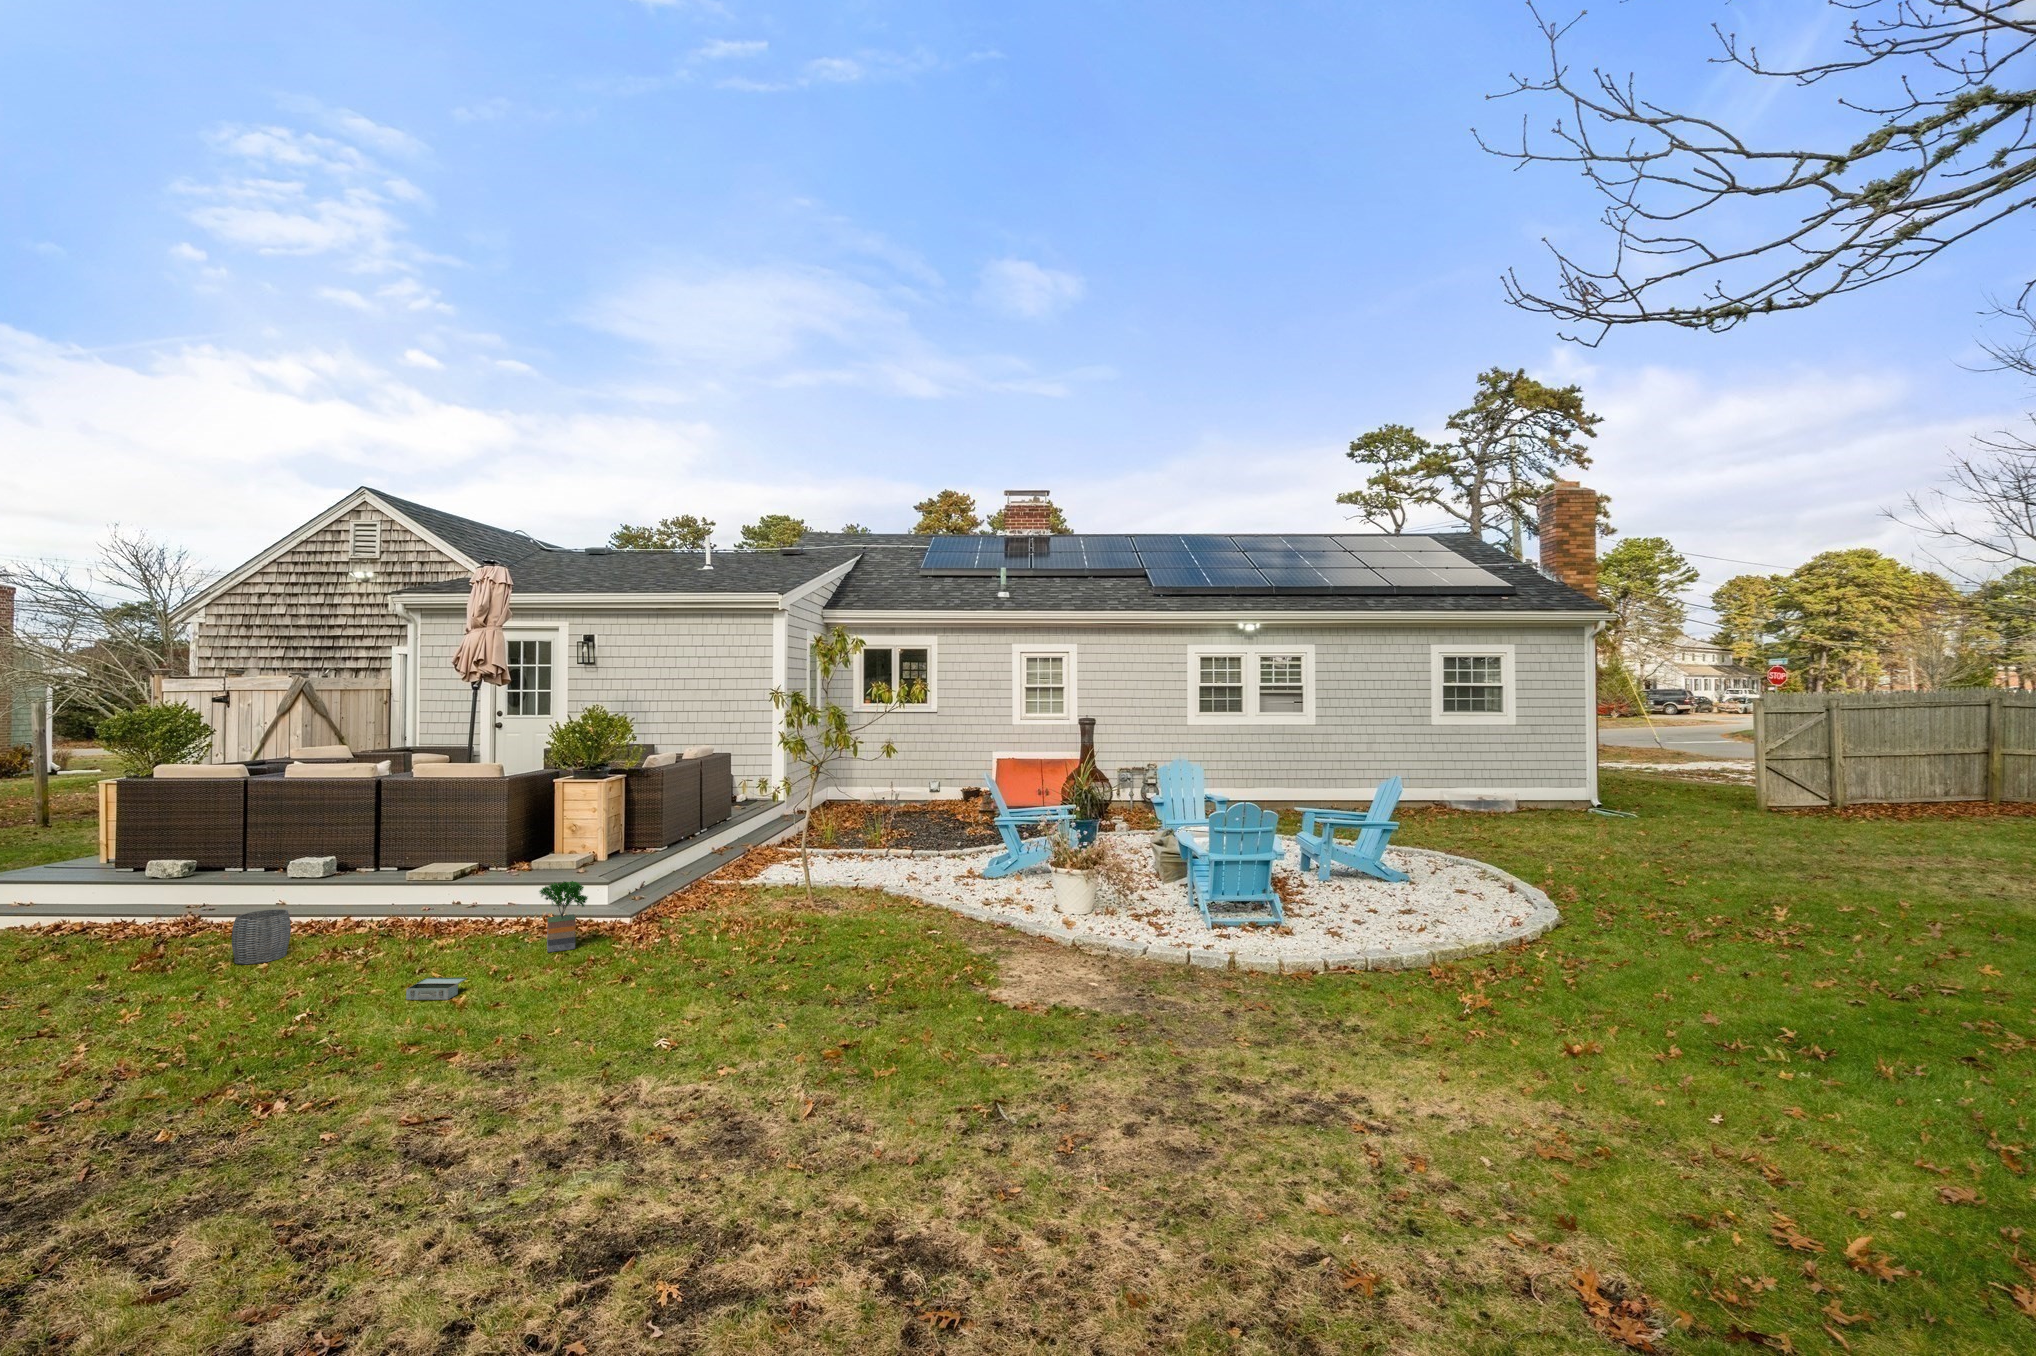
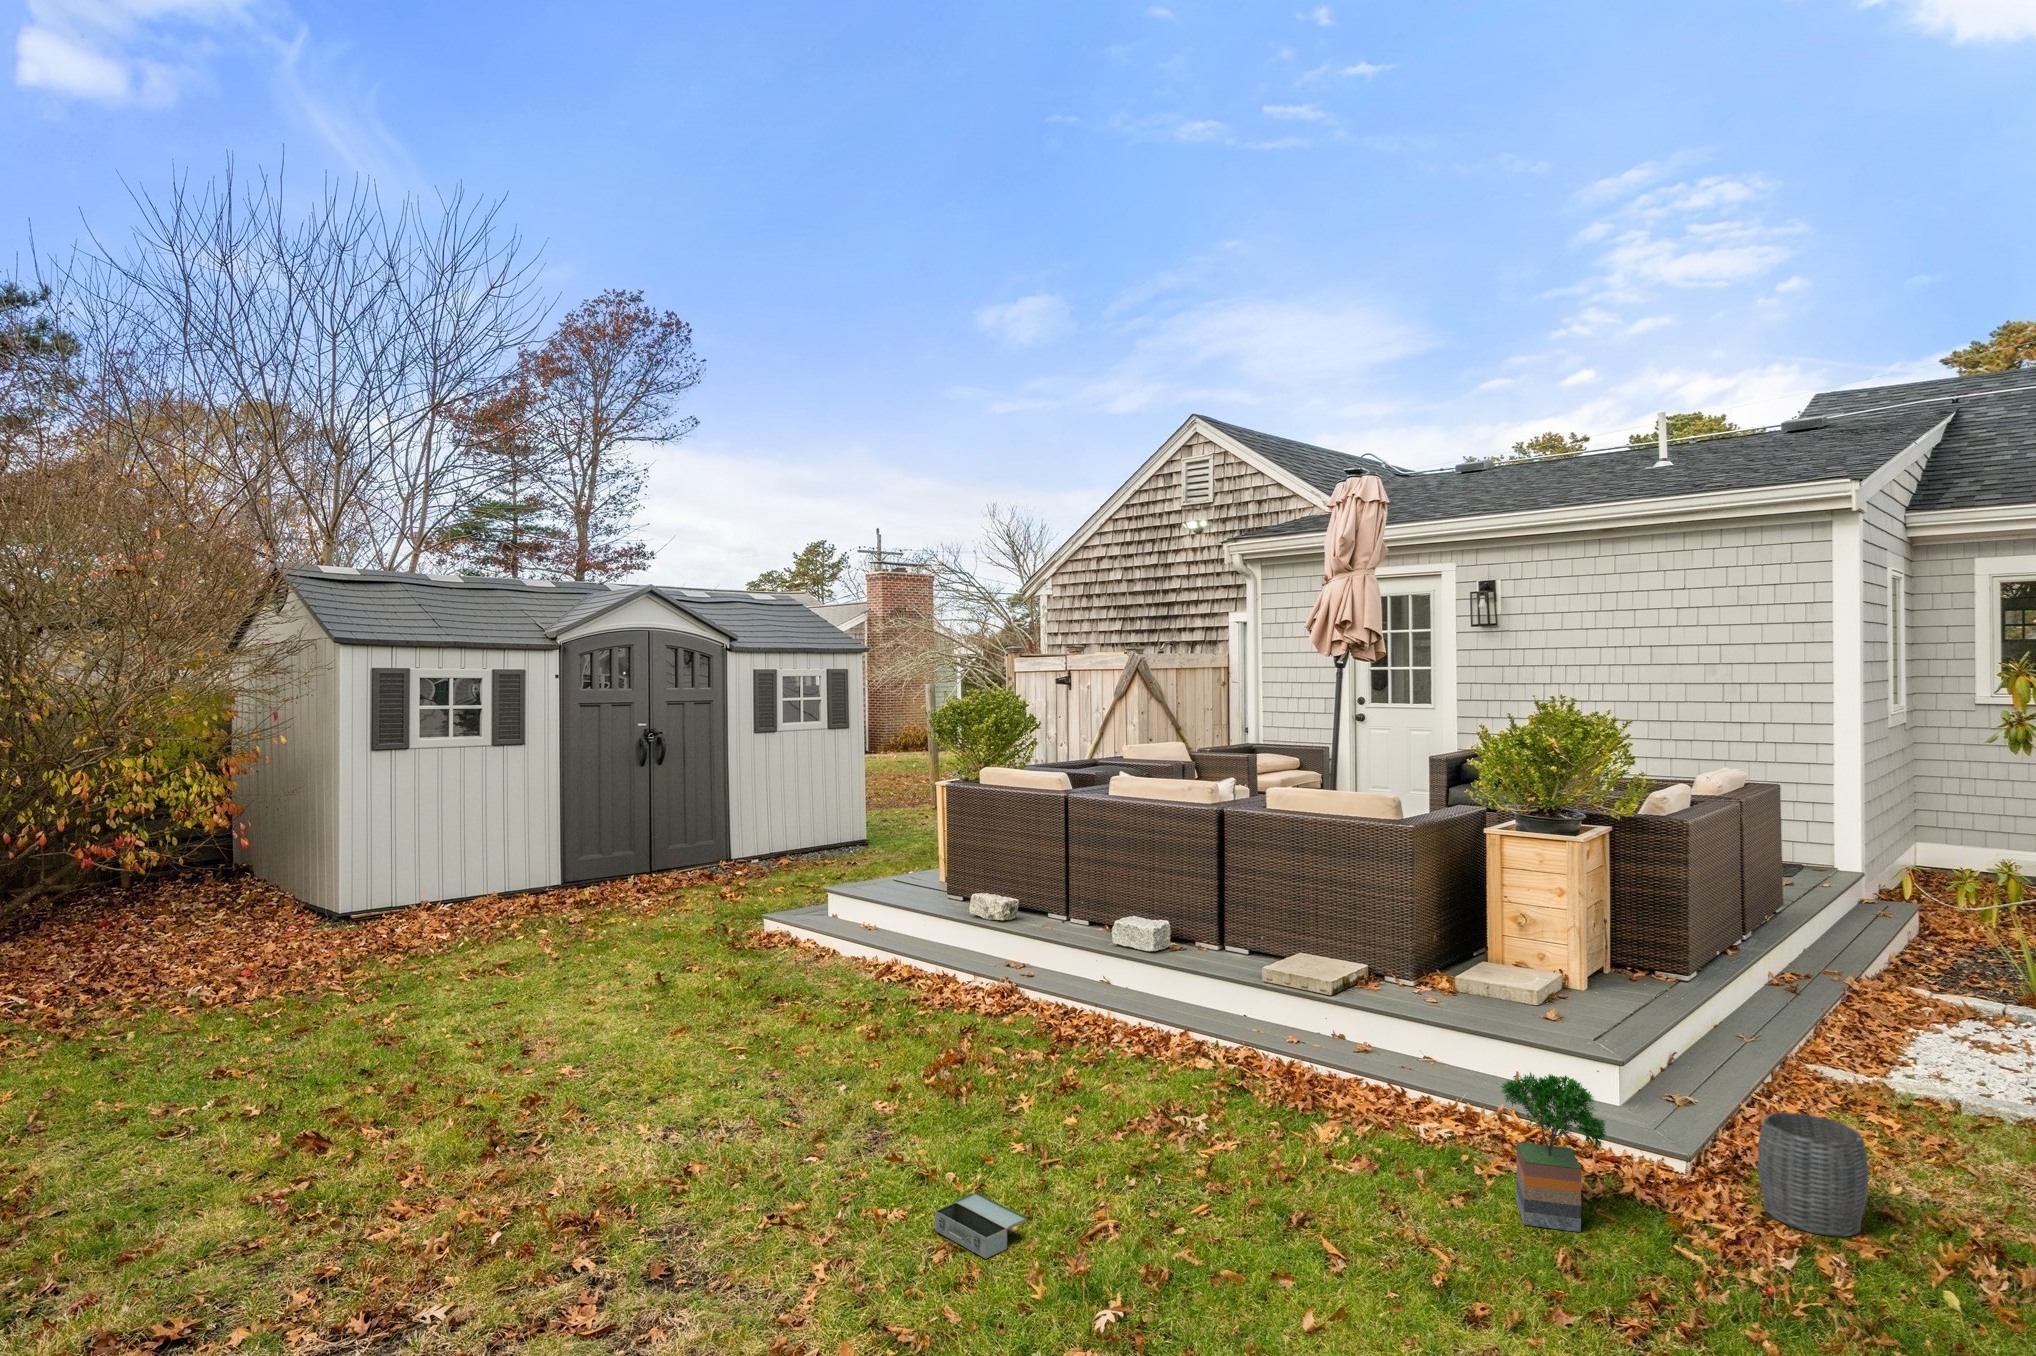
woven basket: present [232,910,291,964] -> present [1758,1112,1868,1237]
toolbox: present [406,978,467,1000] -> present [935,1193,1027,1259]

